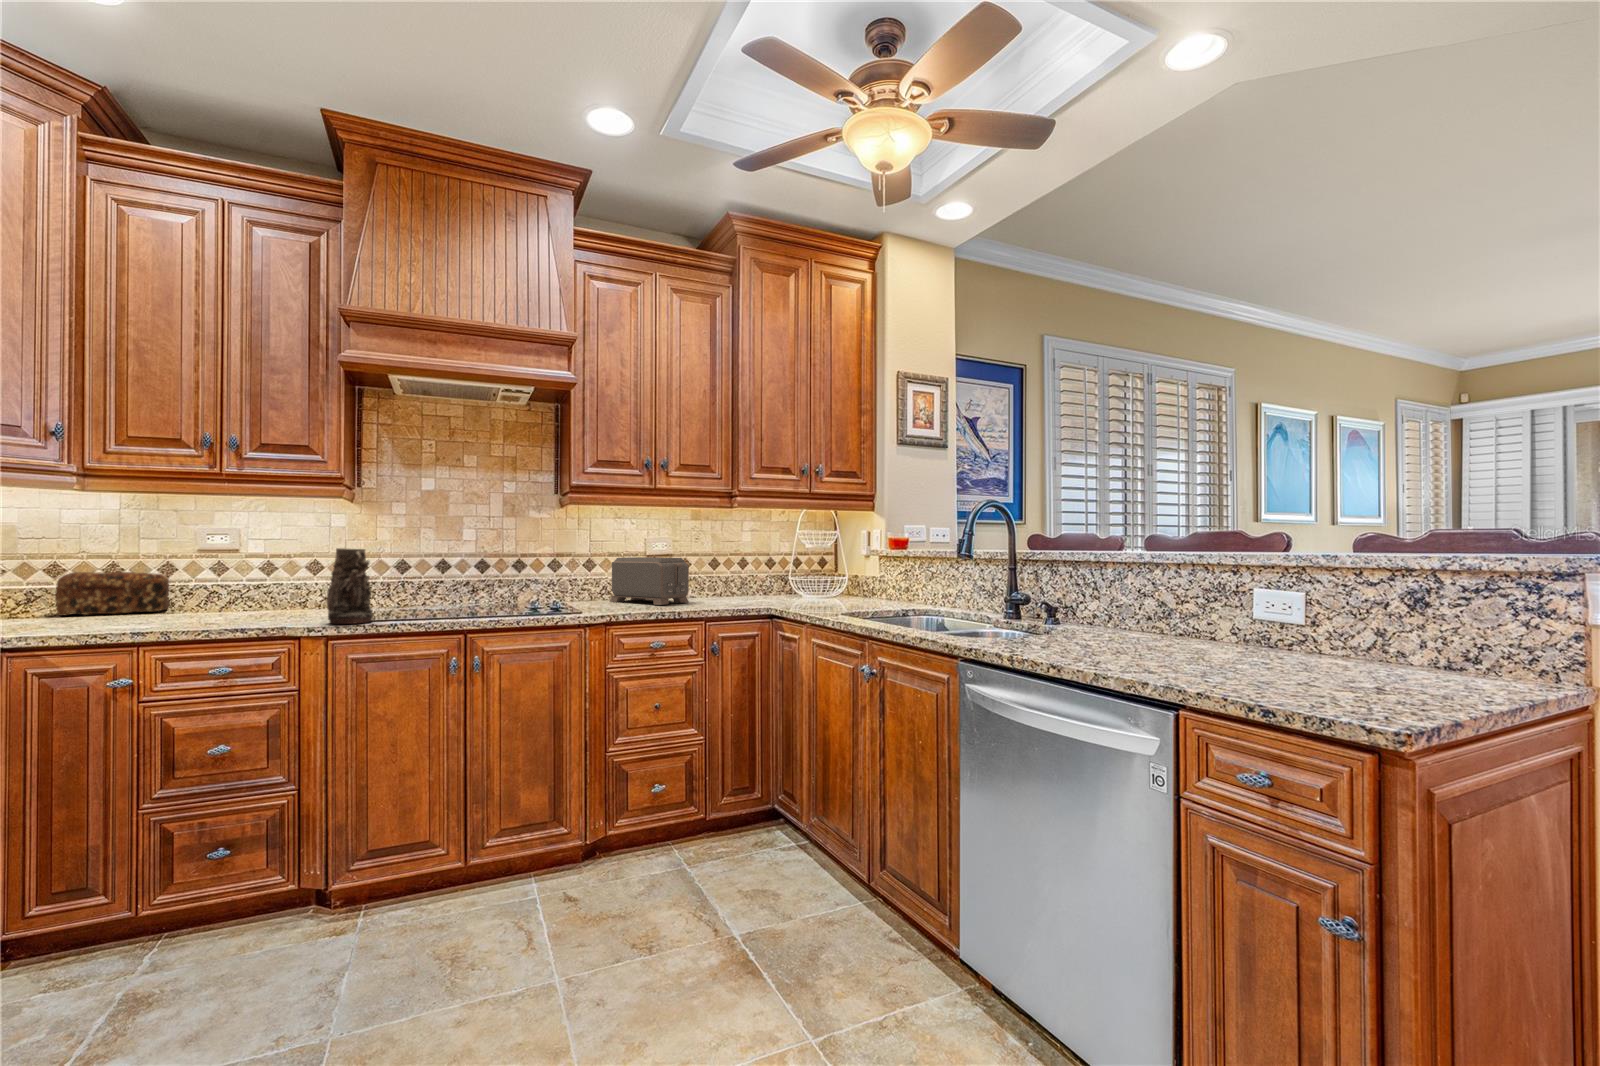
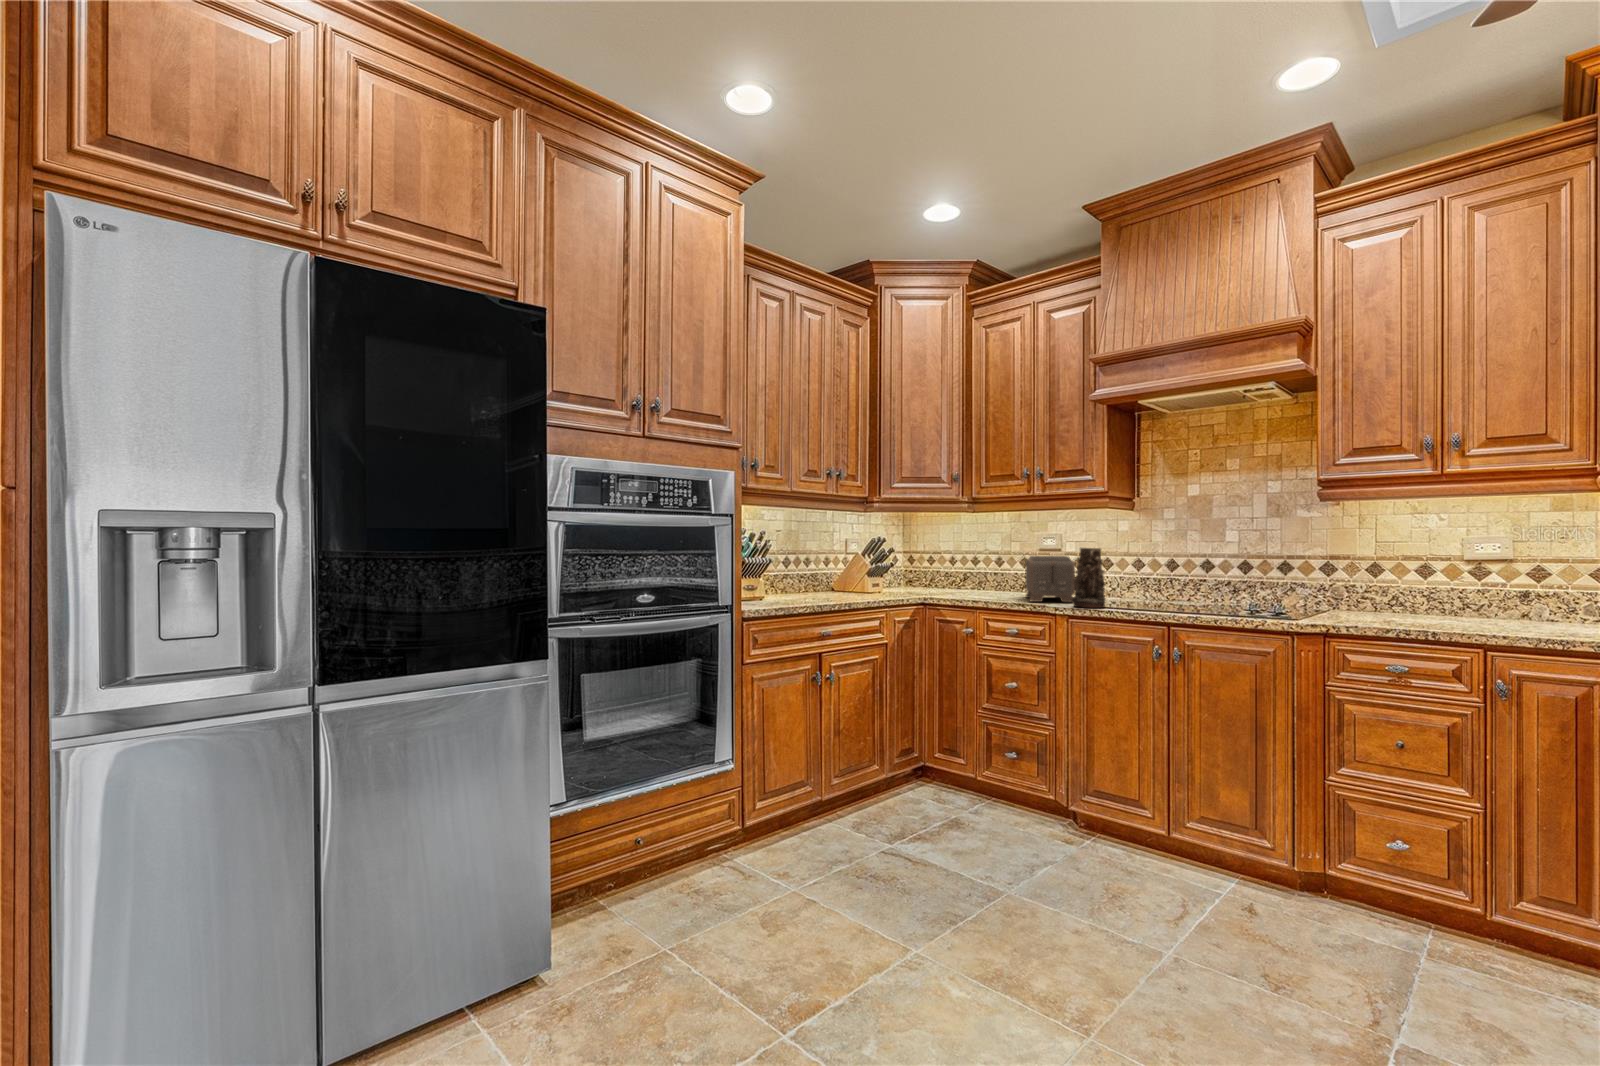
toaster: present [610,557,689,605] -> present [1026,556,1075,602]
bread loaf: present [55,572,170,616] -> none [970,563,1028,591]

